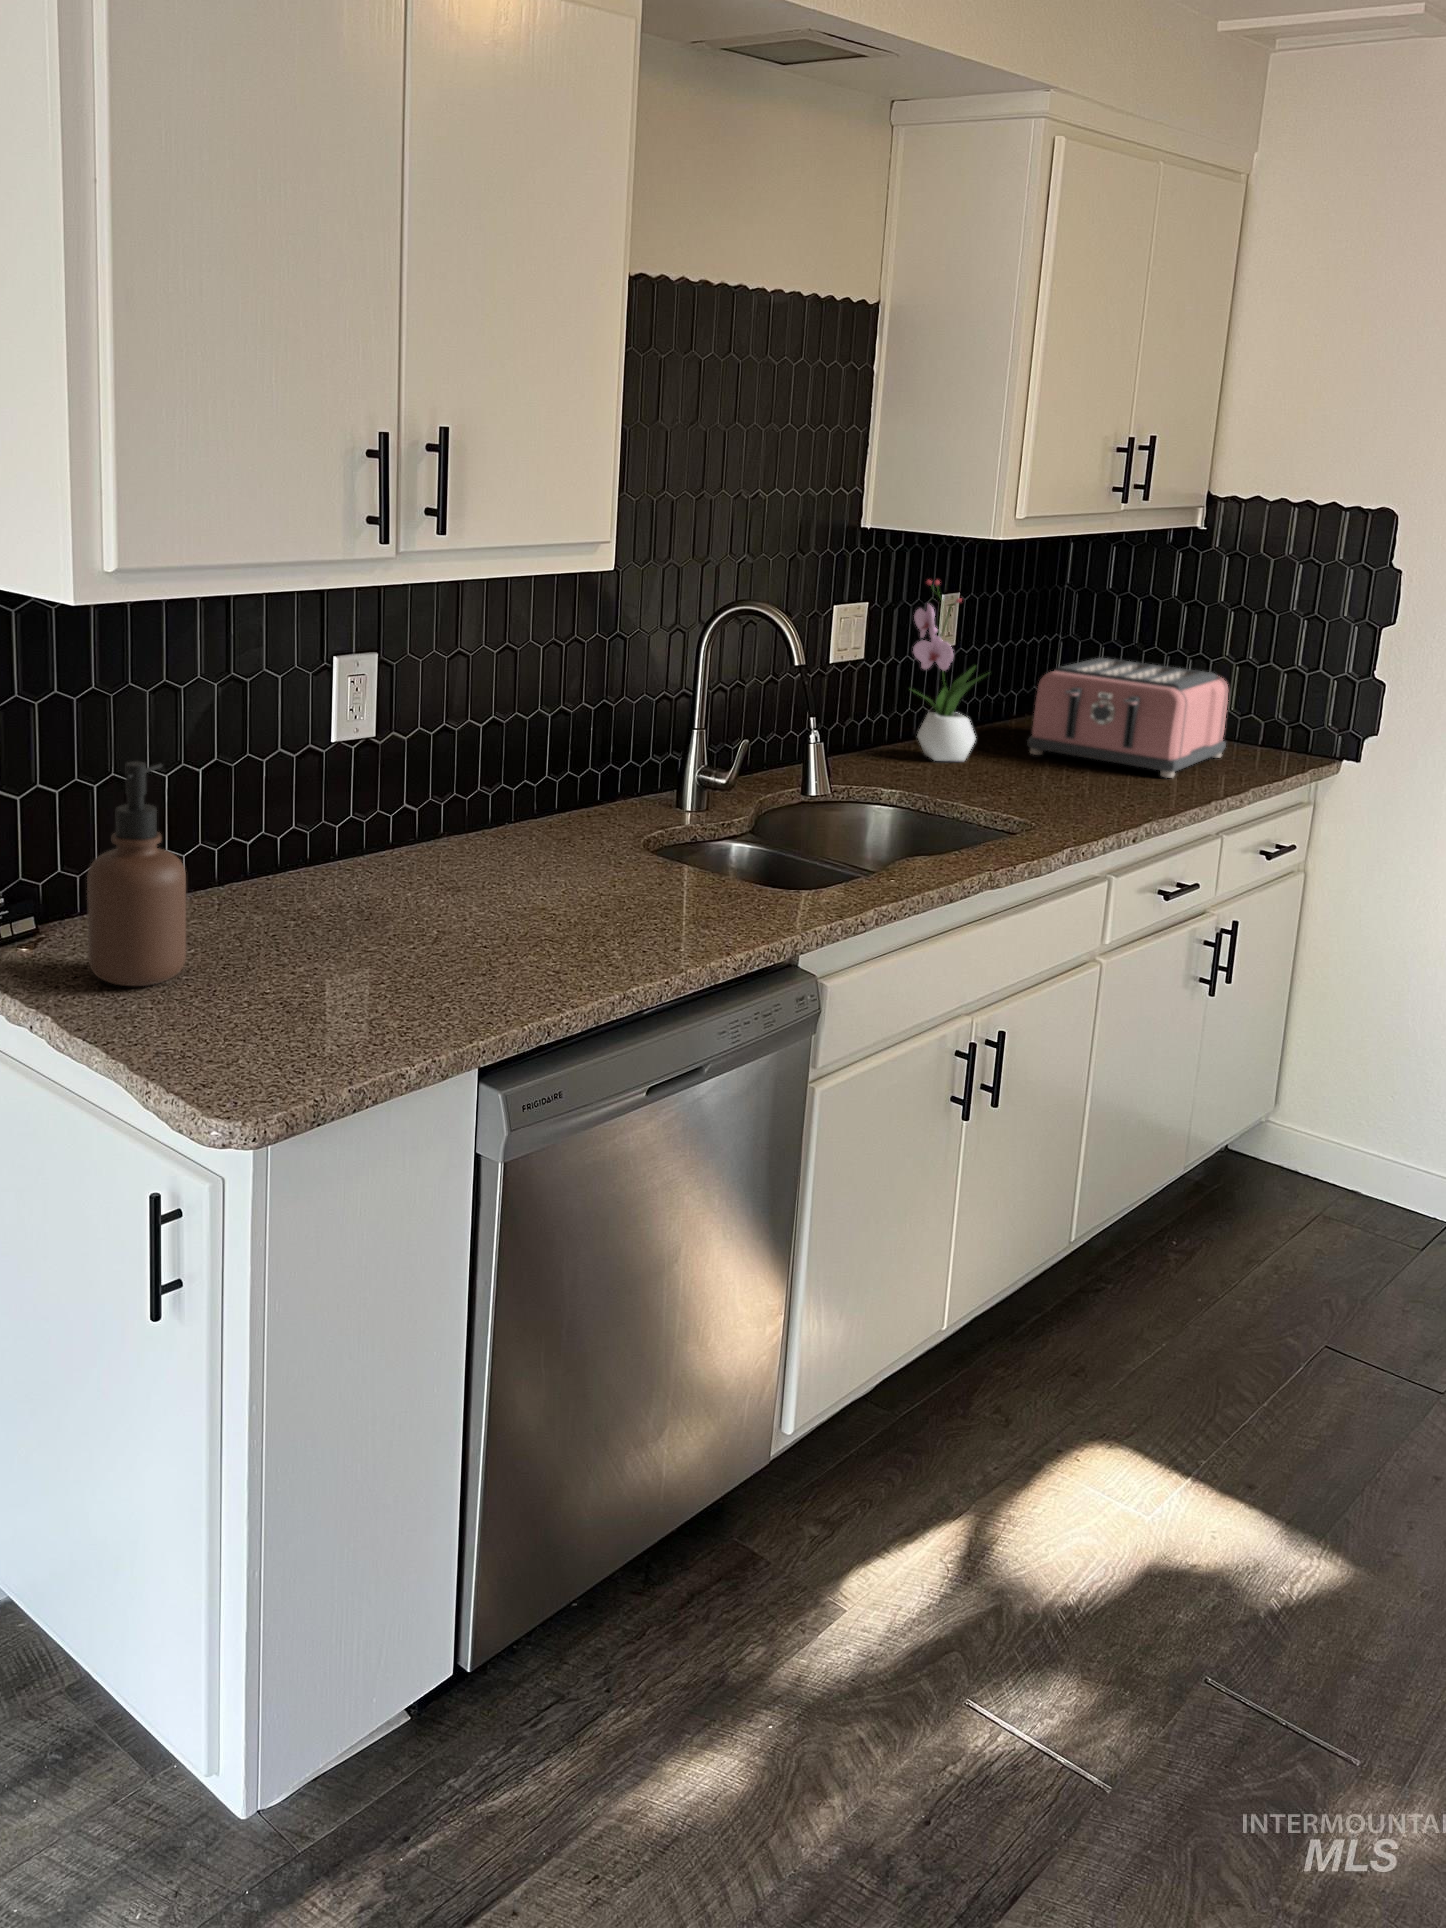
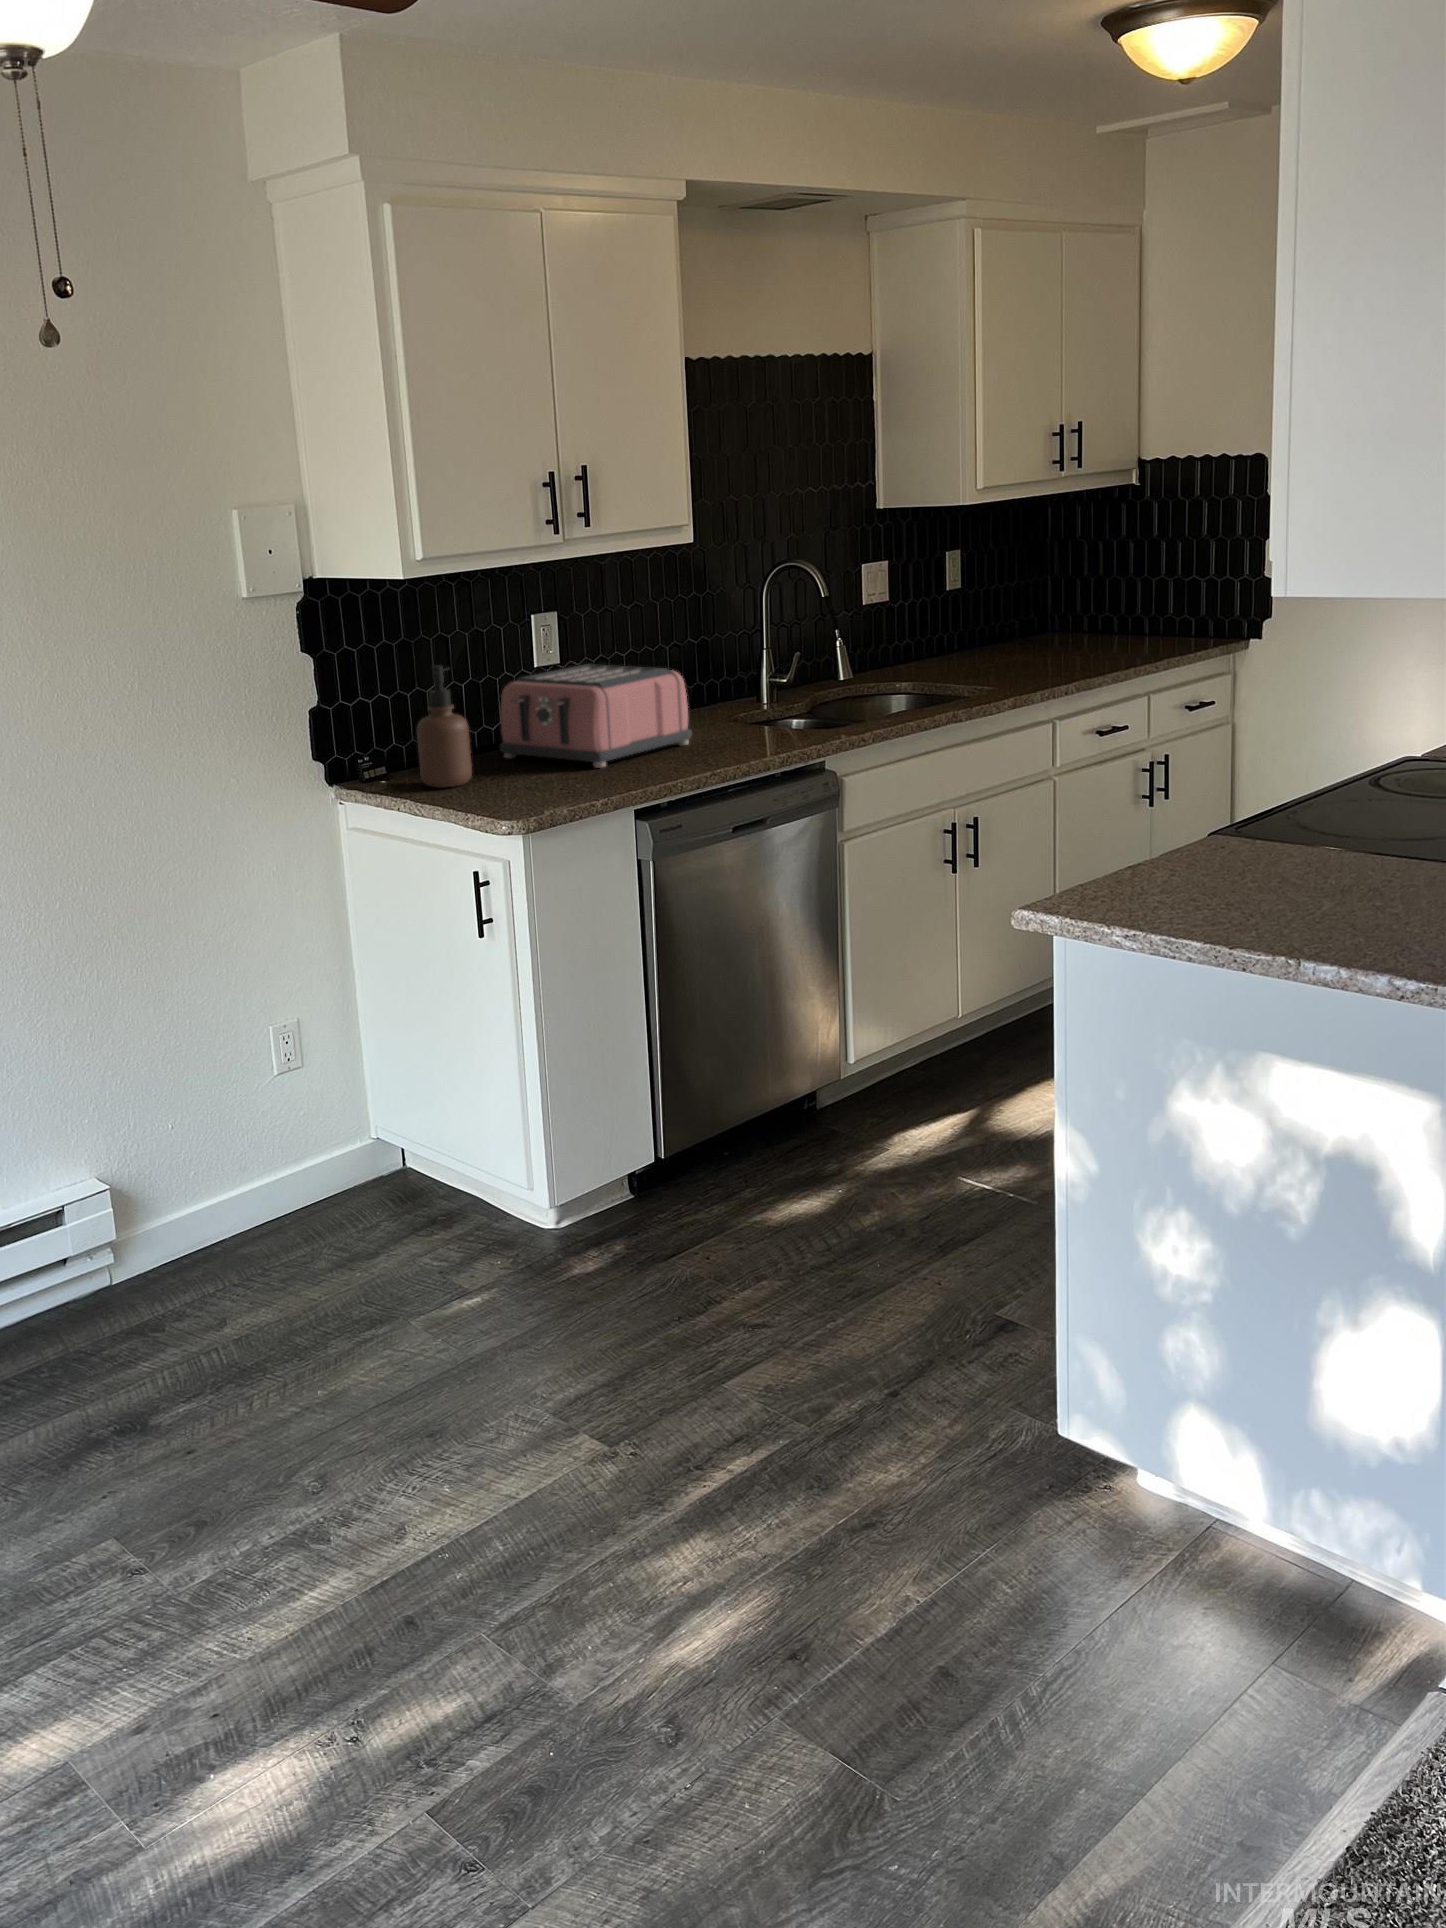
flower arrangement: present [911,580,988,761] -> none [921,538,976,663]
toaster: present [1027,658,1228,778] -> present [500,664,692,768]

